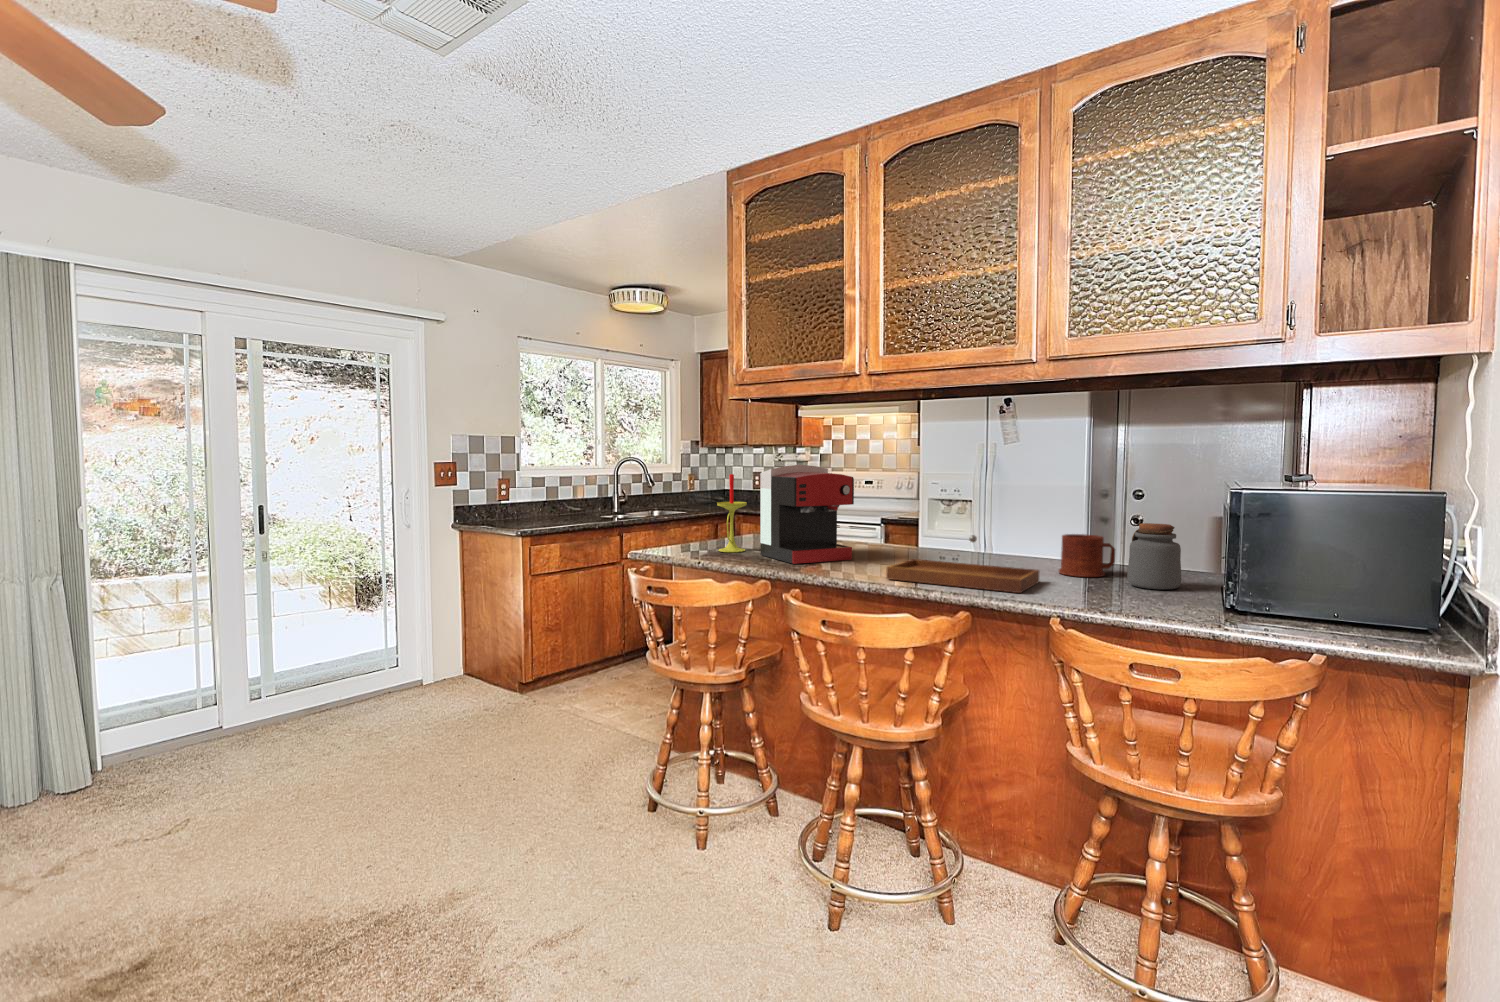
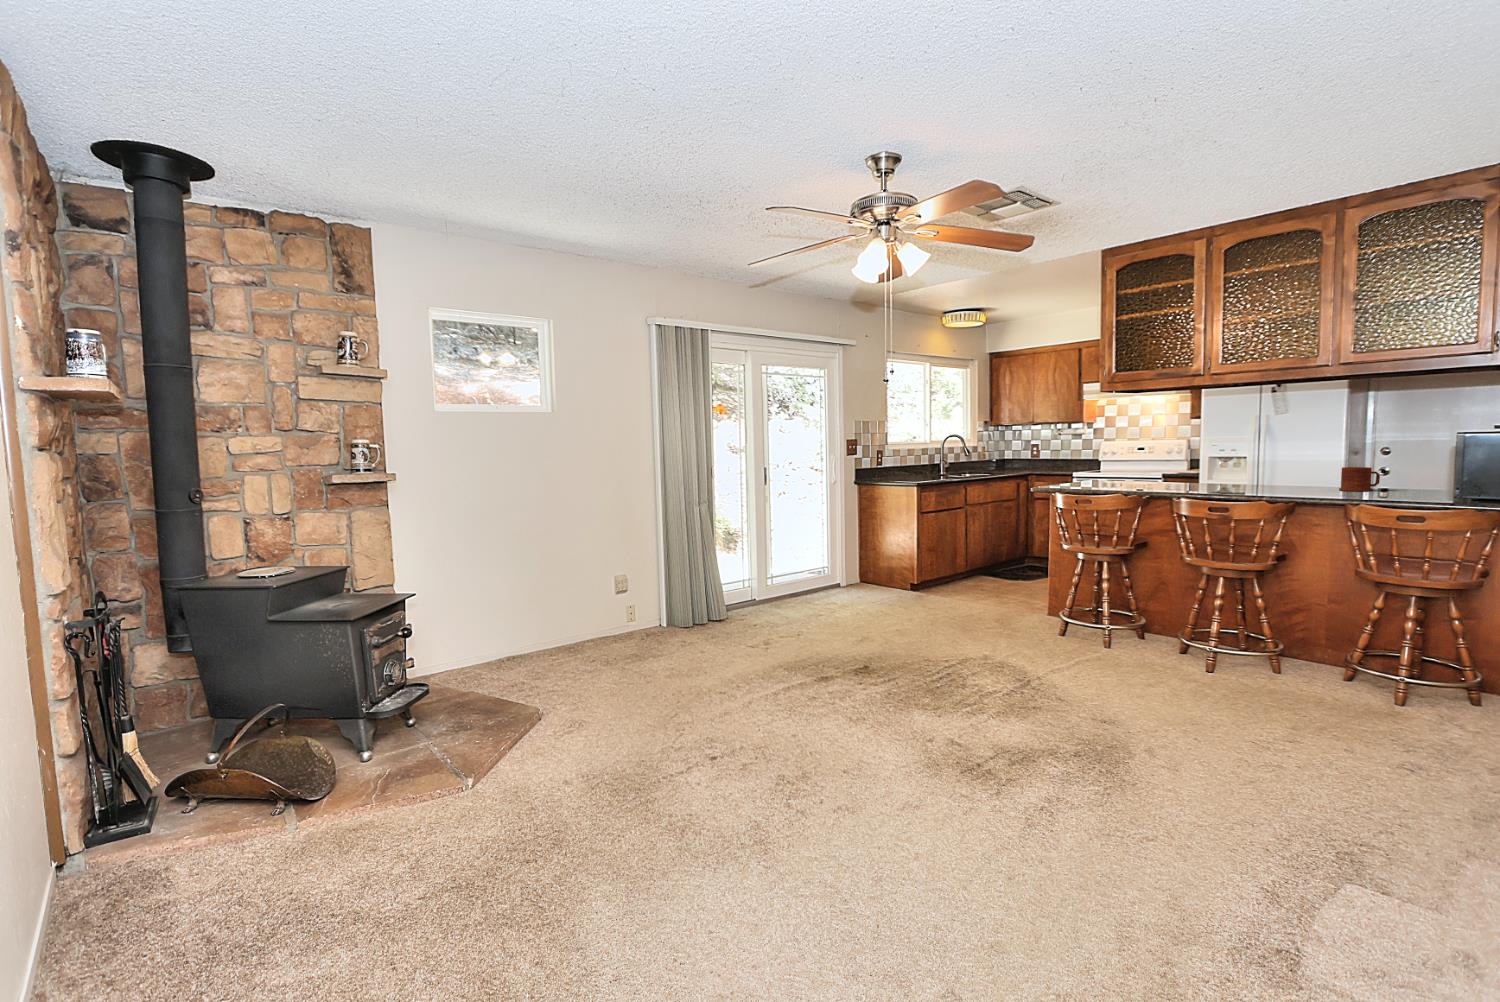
coffee maker: present [760,465,854,564] -> none [1119,431,1189,490]
candle: present [717,474,747,552] -> none [1083,437,1105,487]
jar: present [1127,523,1181,590] -> none [1390,457,1427,494]
tray: present [886,535,1040,593] -> none [1228,467,1330,496]

